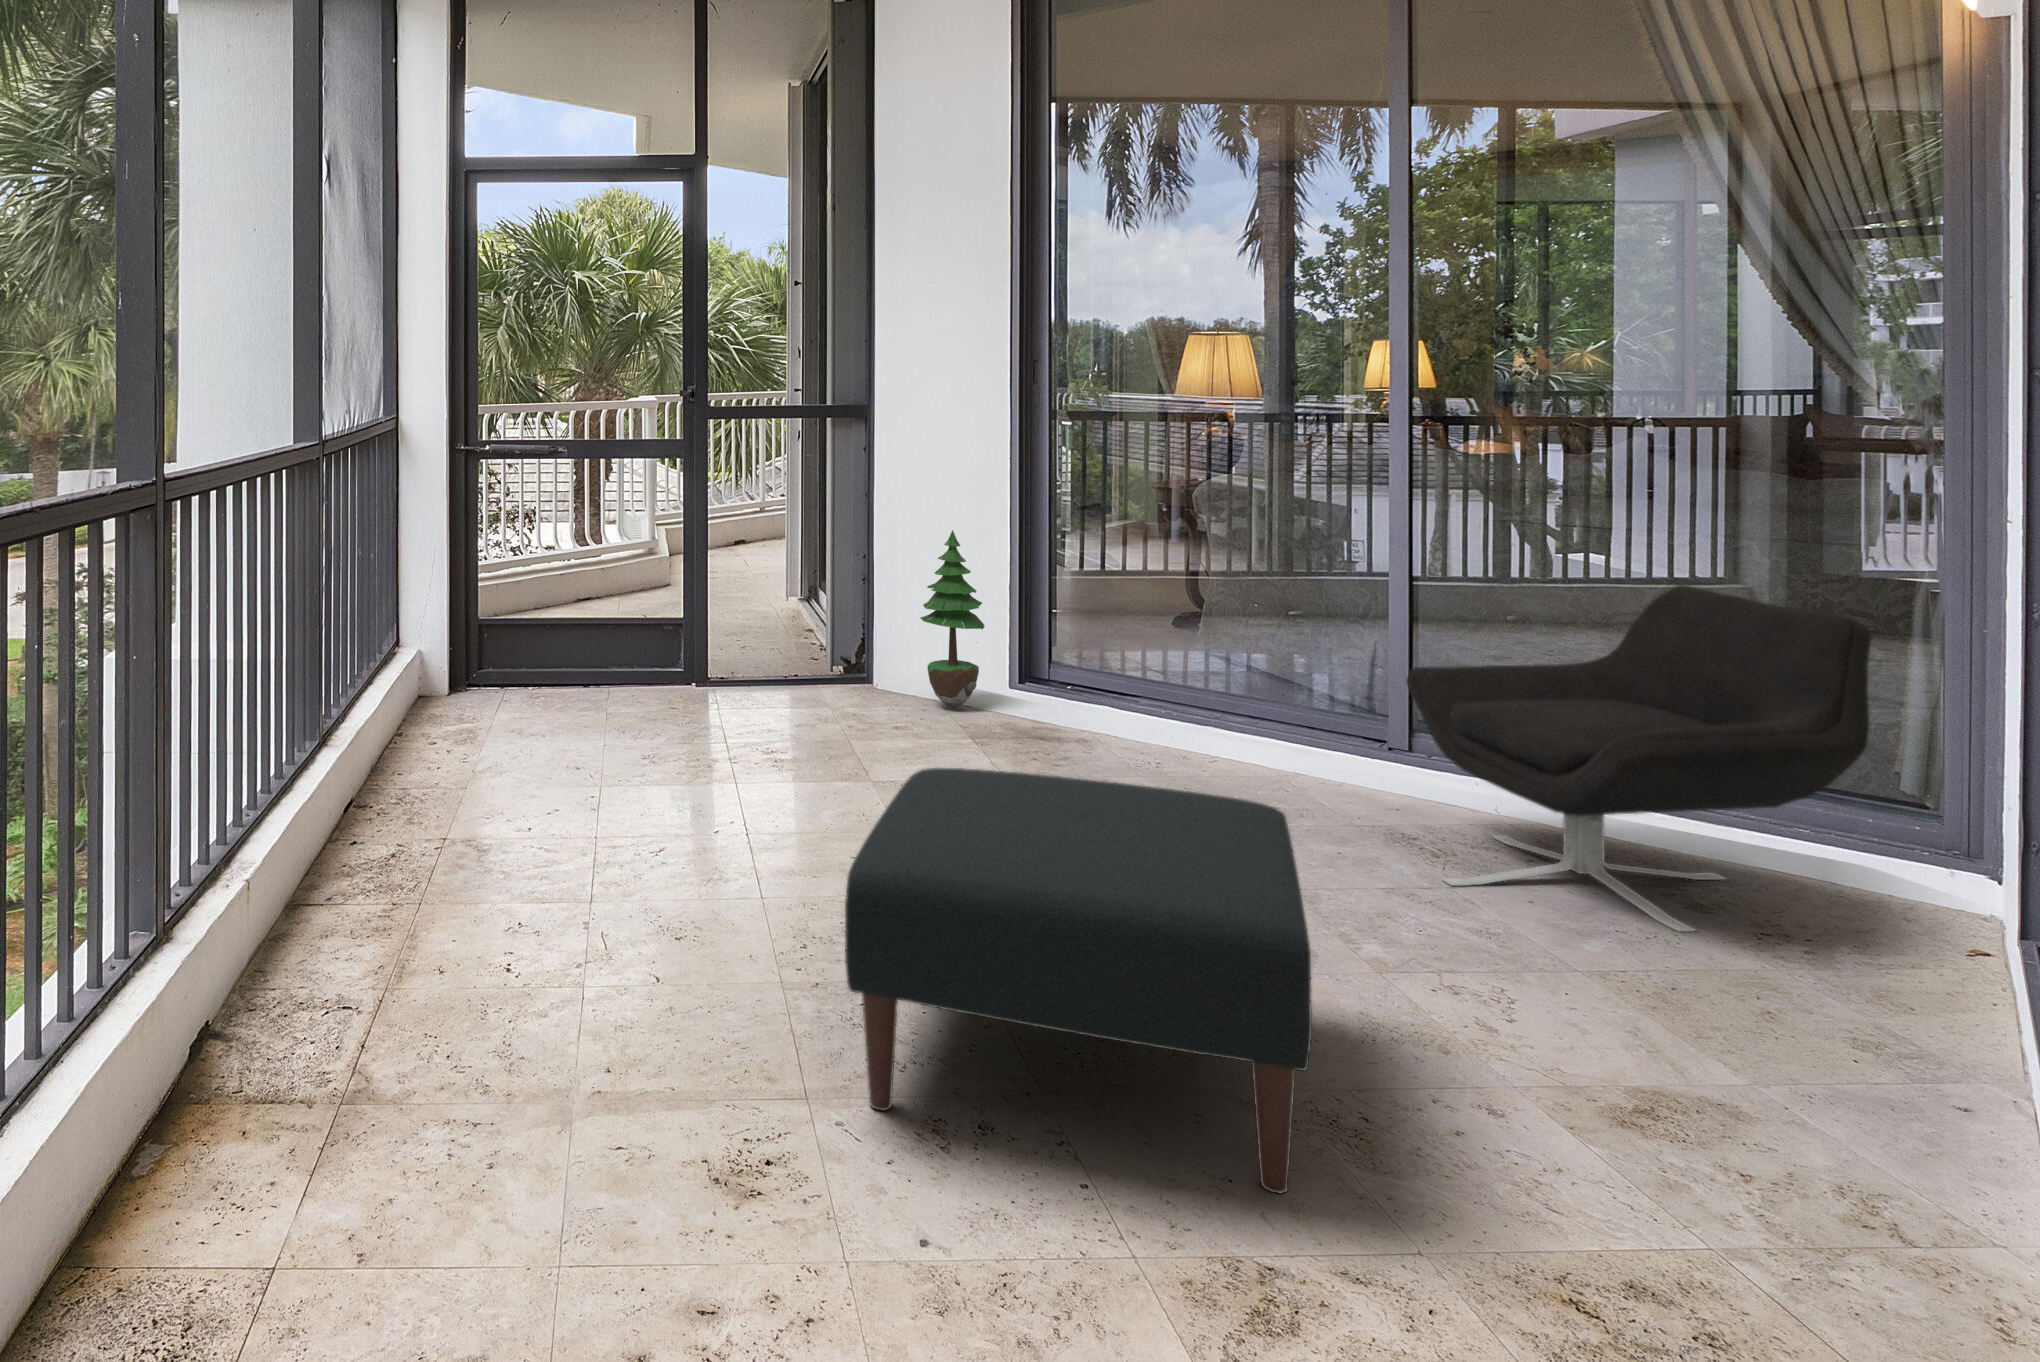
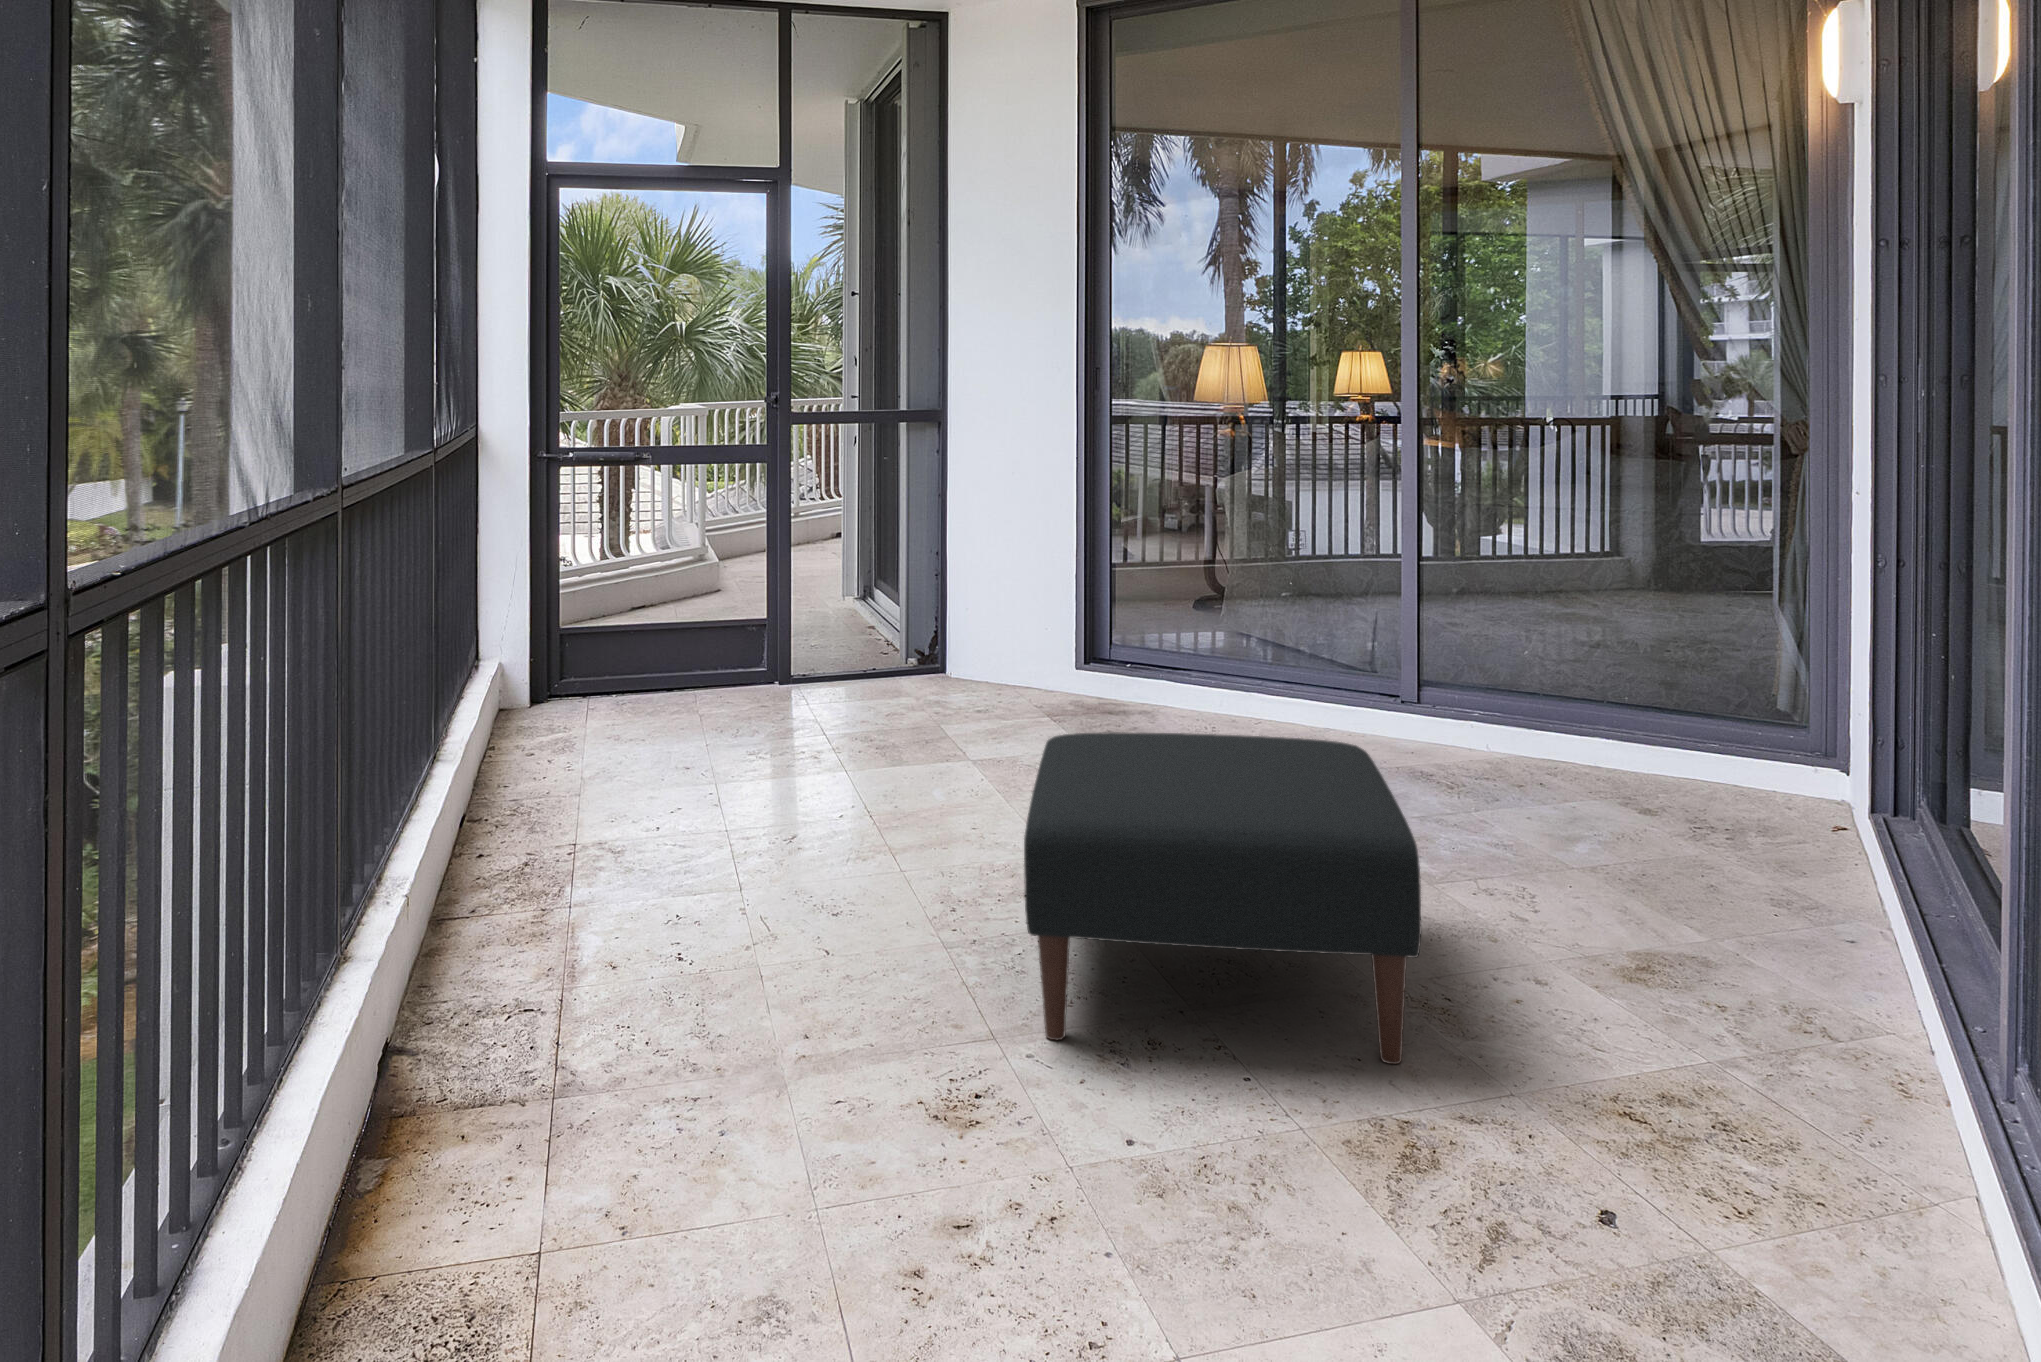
potted tree: present [920,530,985,708] -> none [985,521,1045,688]
lounge chair: present [1406,585,1872,932] -> none [1420,543,1771,827]

